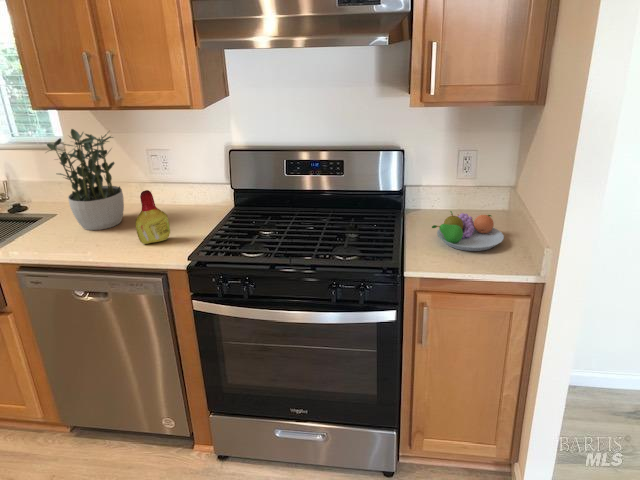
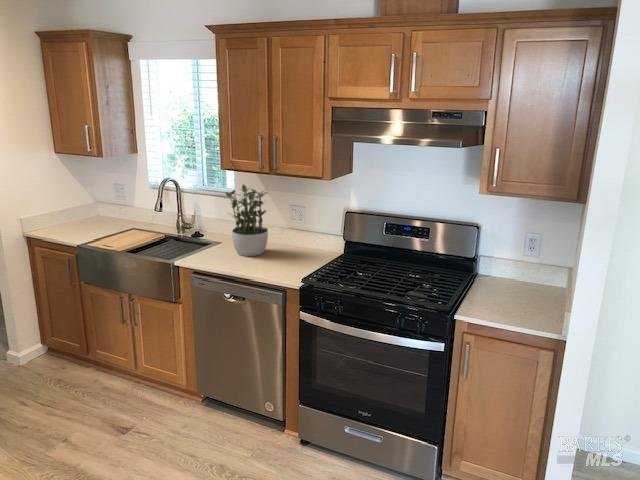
bottle: present [135,190,170,244] -> none [272,231,295,269]
fruit bowl: present [432,211,504,251] -> none [487,278,547,311]

